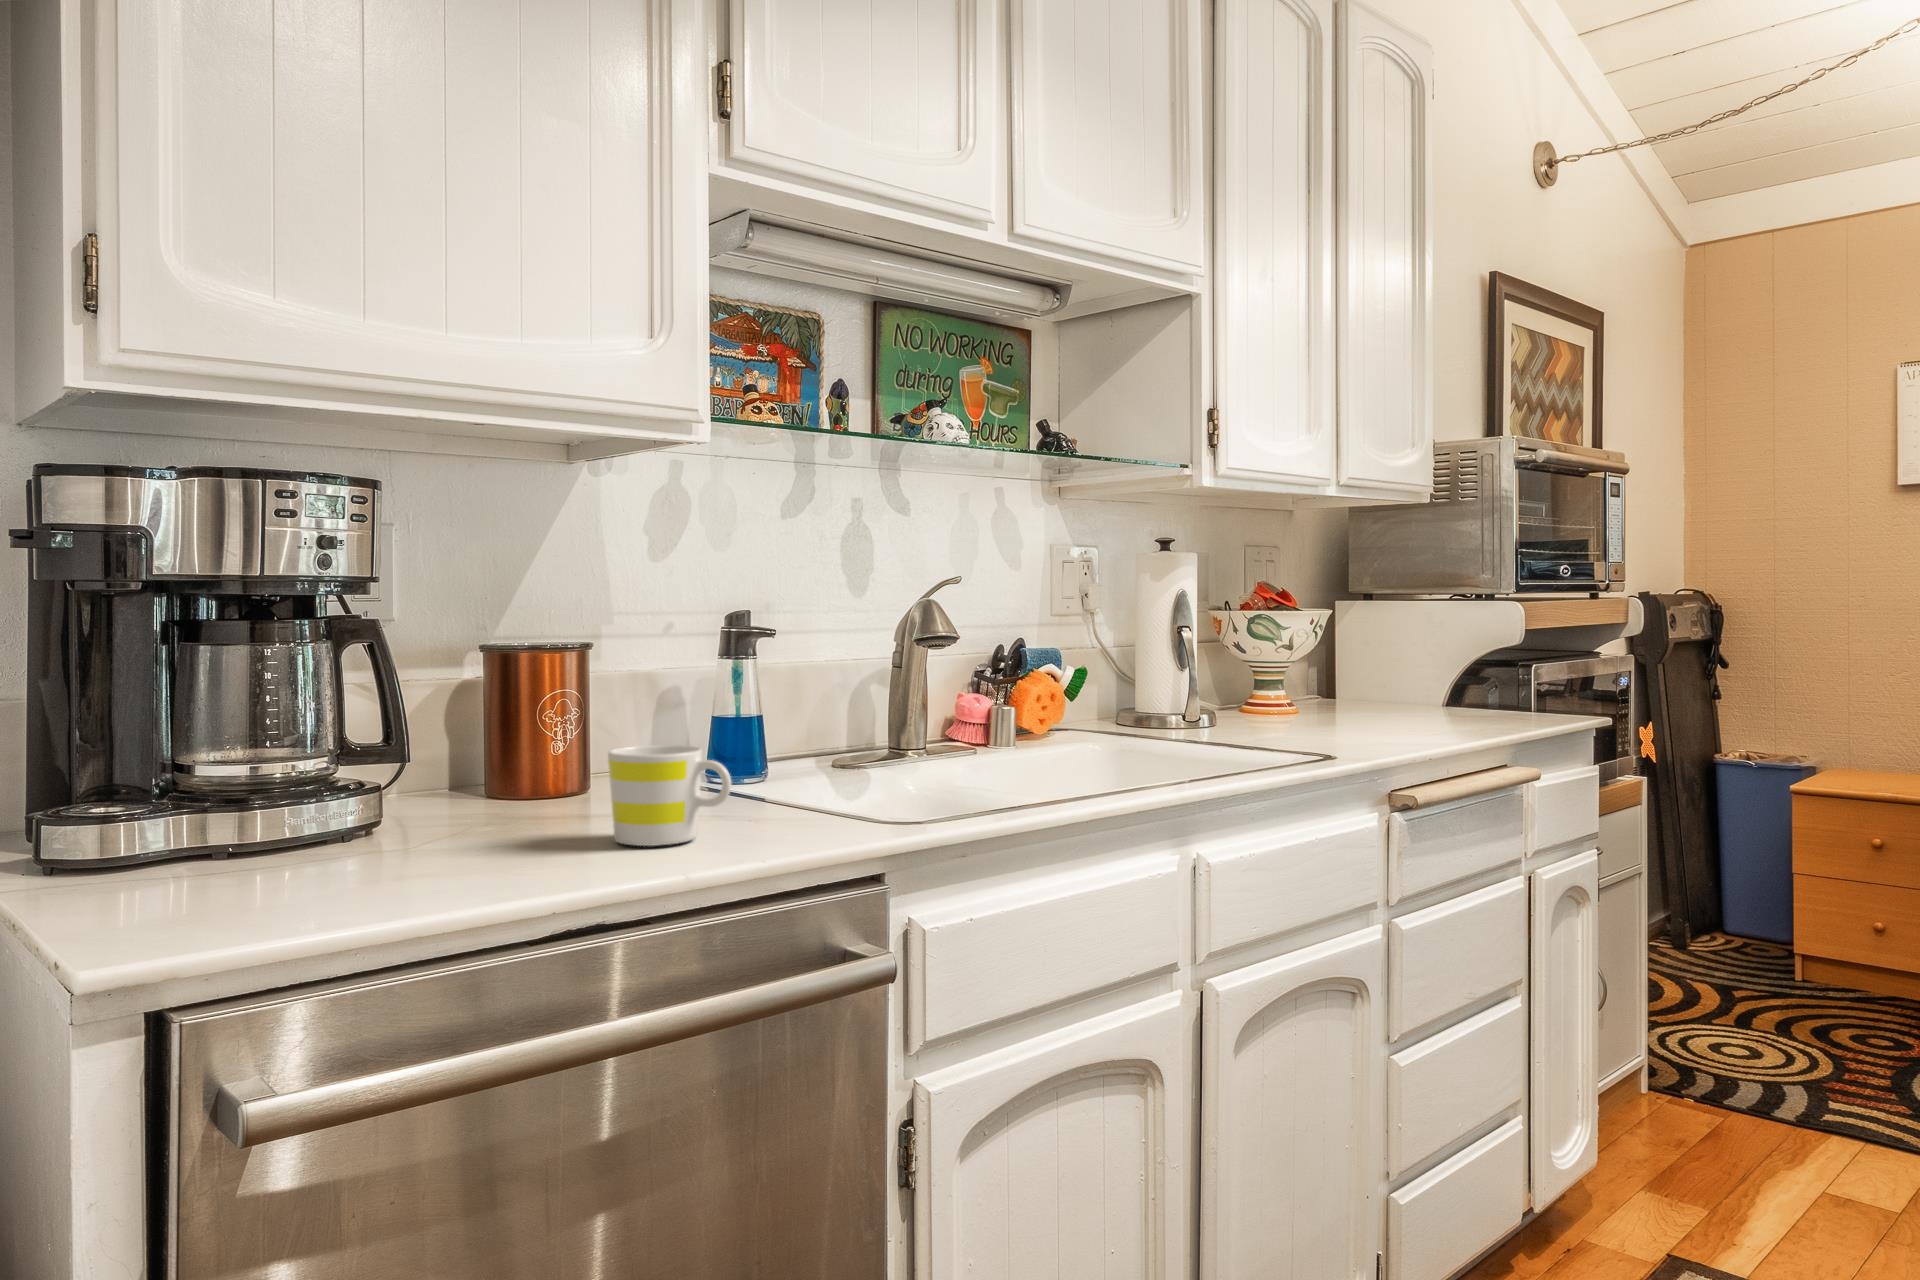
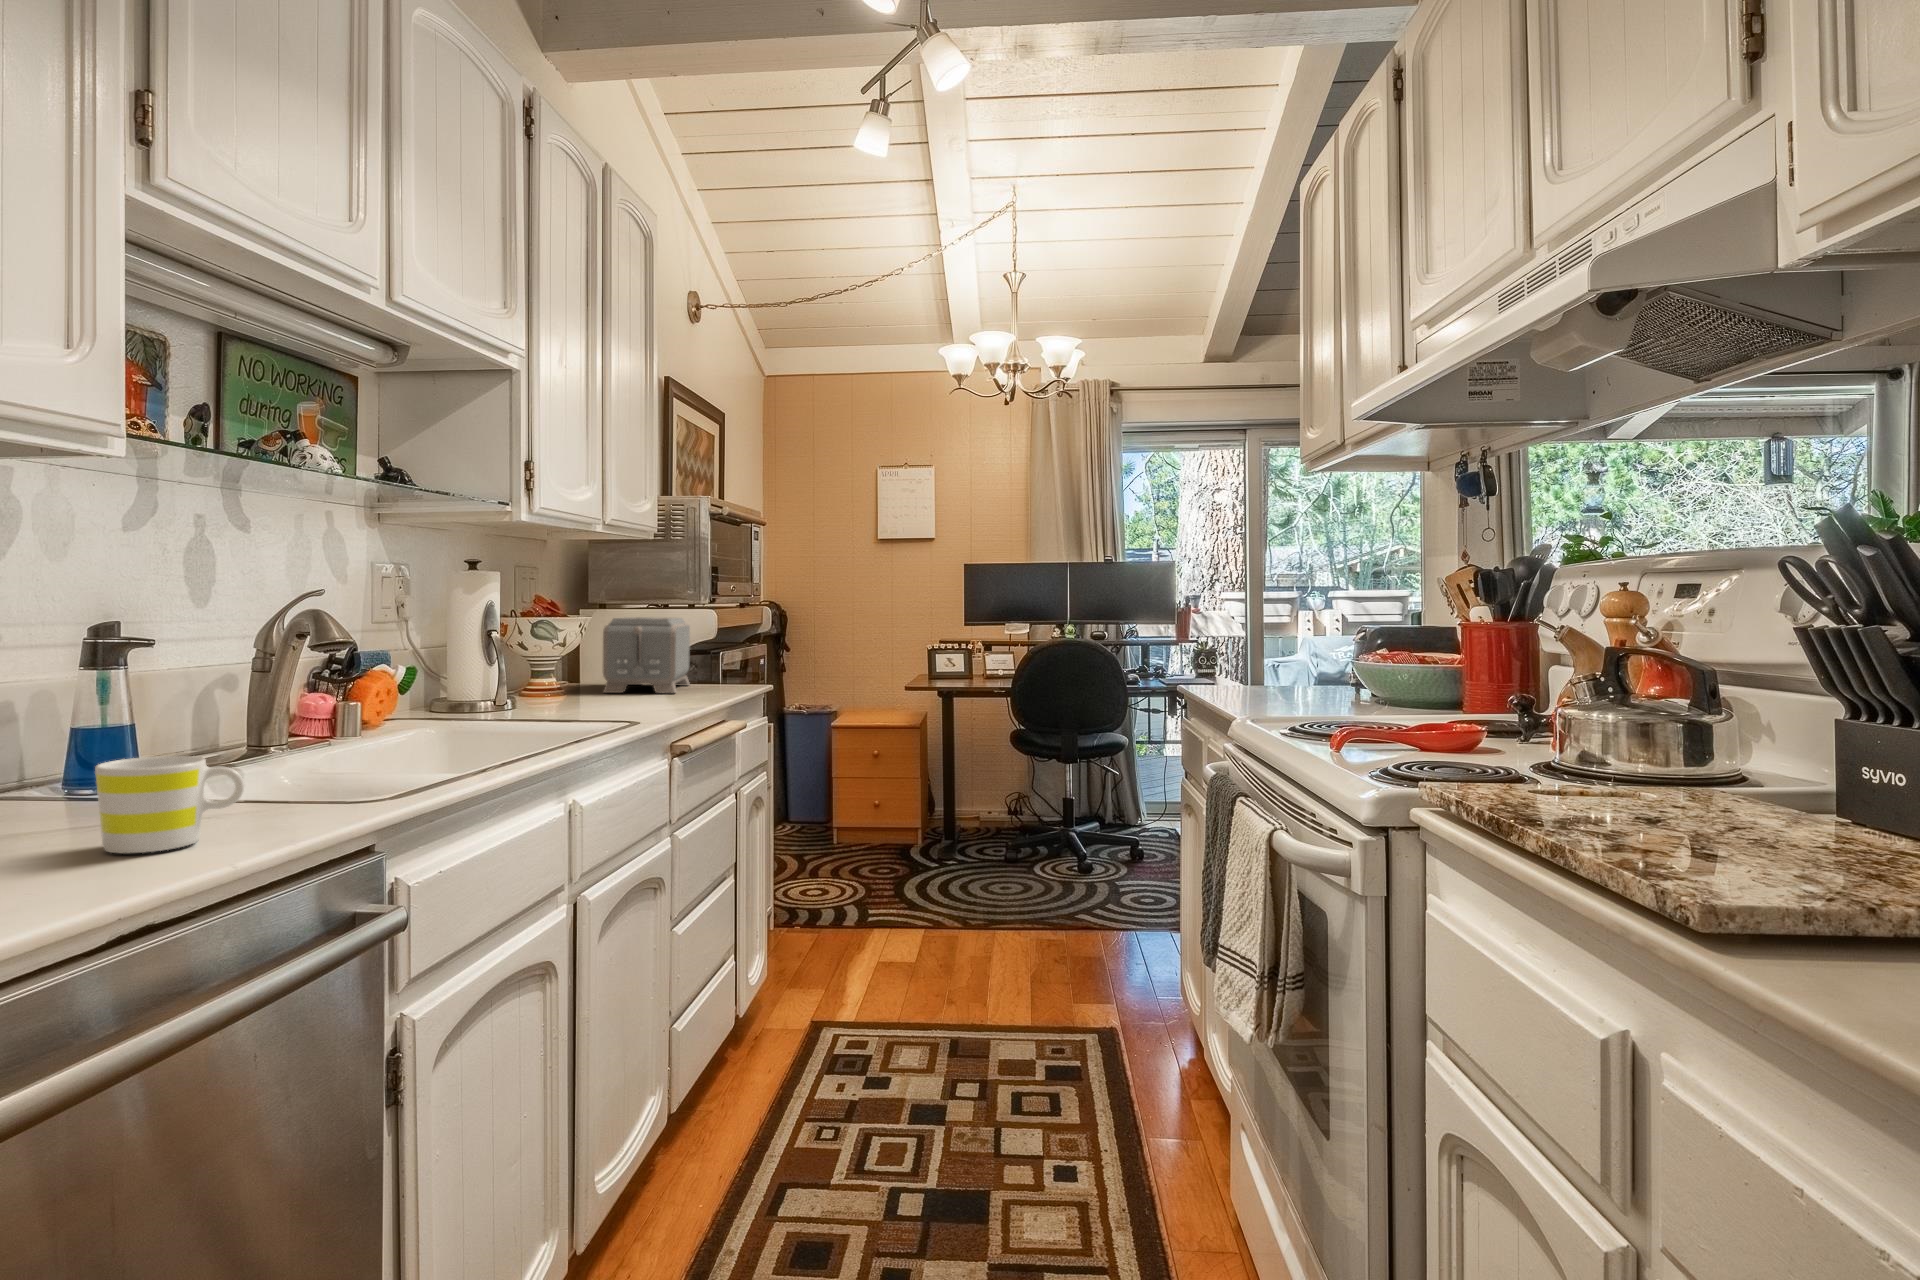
toaster: none [1351,611,1491,718] -> present [603,617,690,693]

